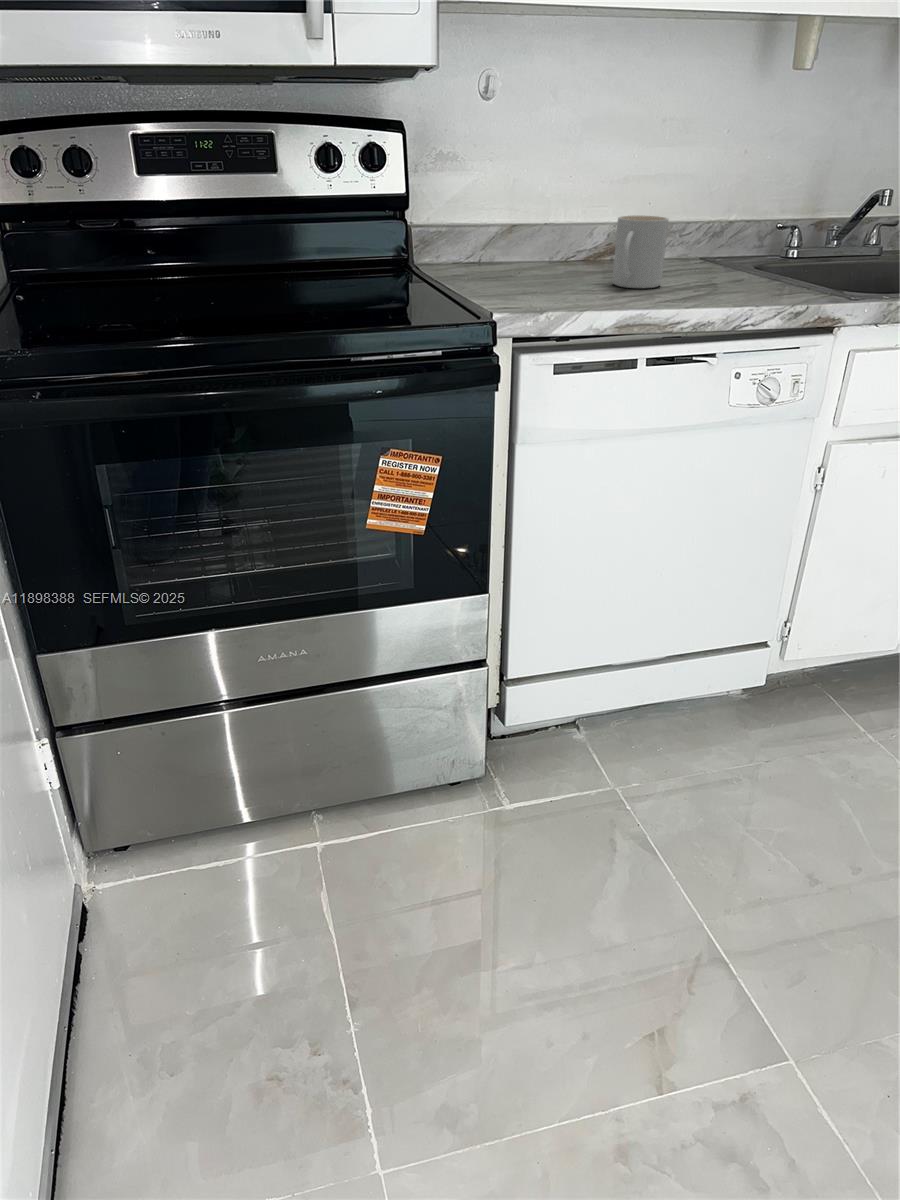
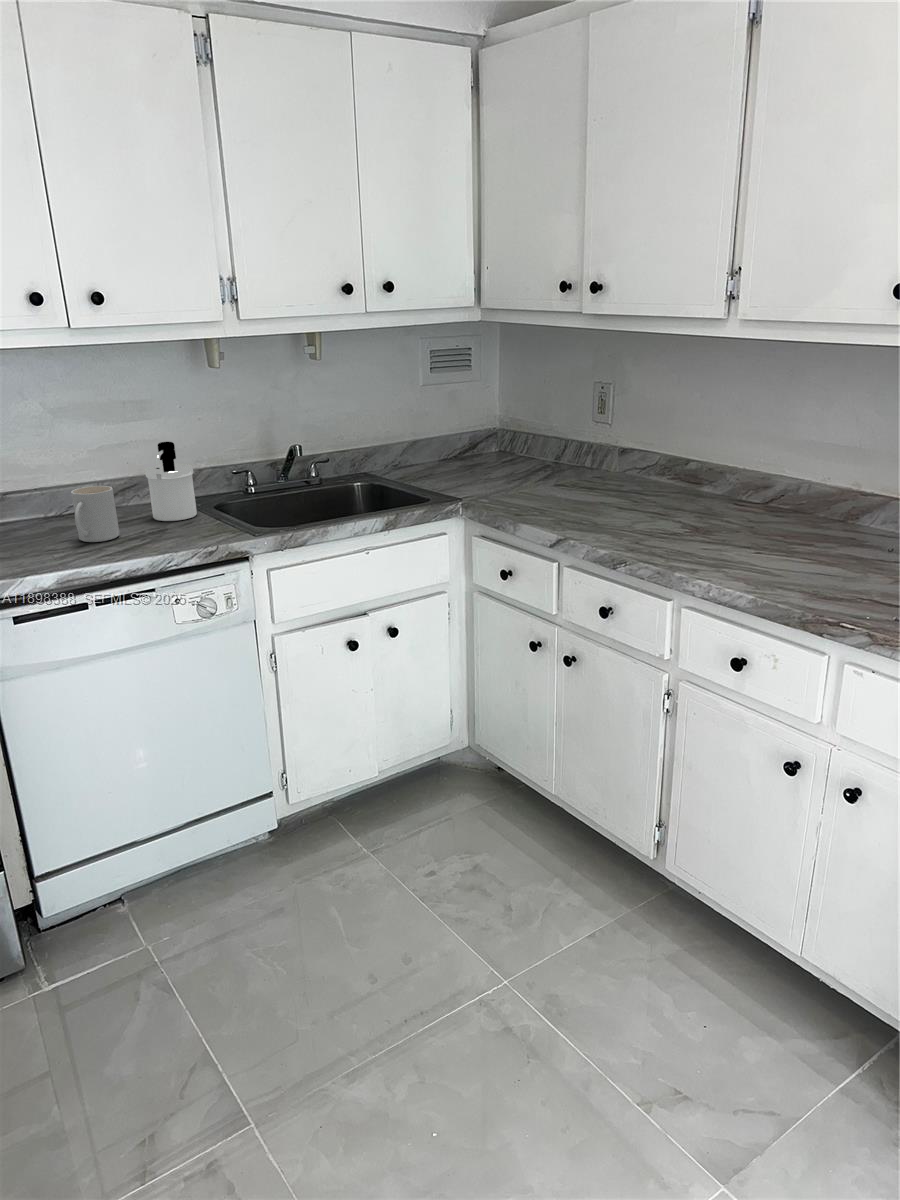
soap dispenser: none [686,168,753,277] -> present [145,442,197,521]

